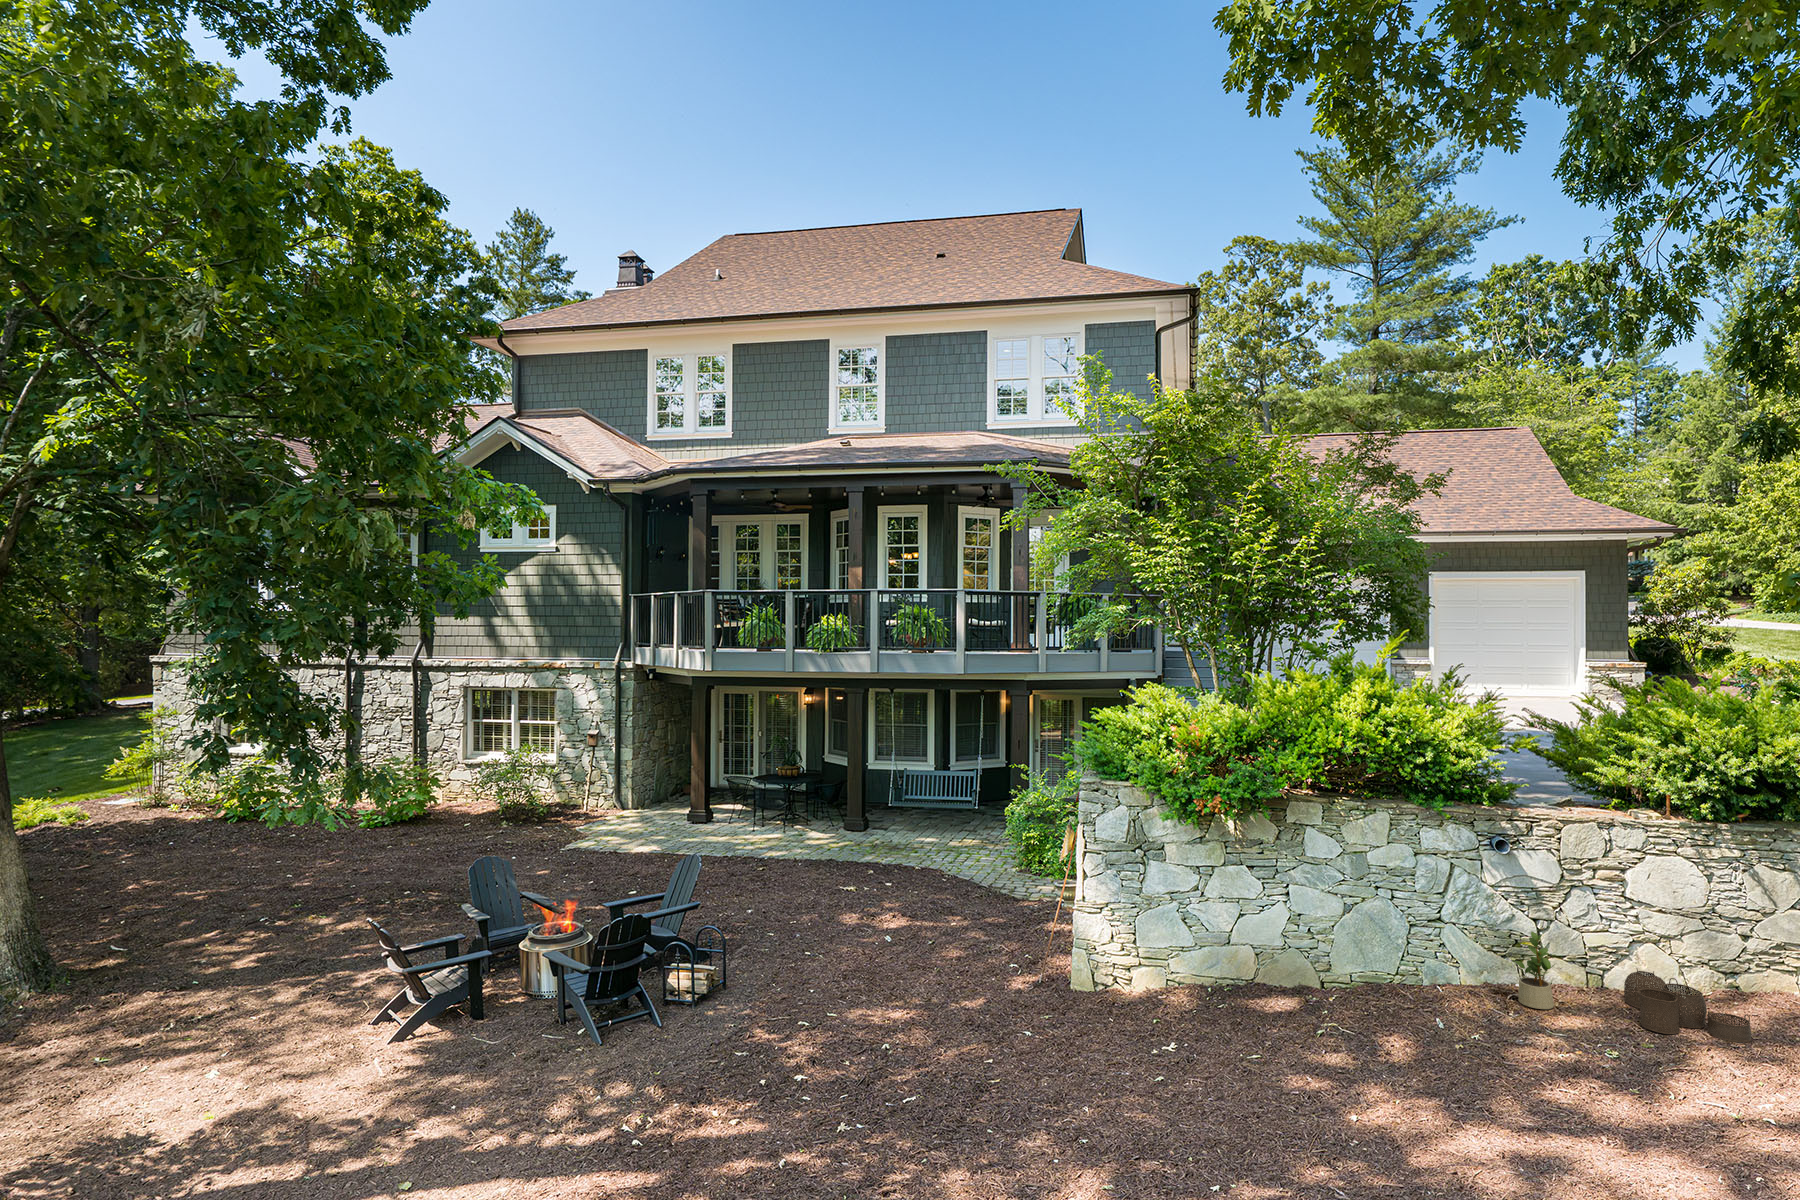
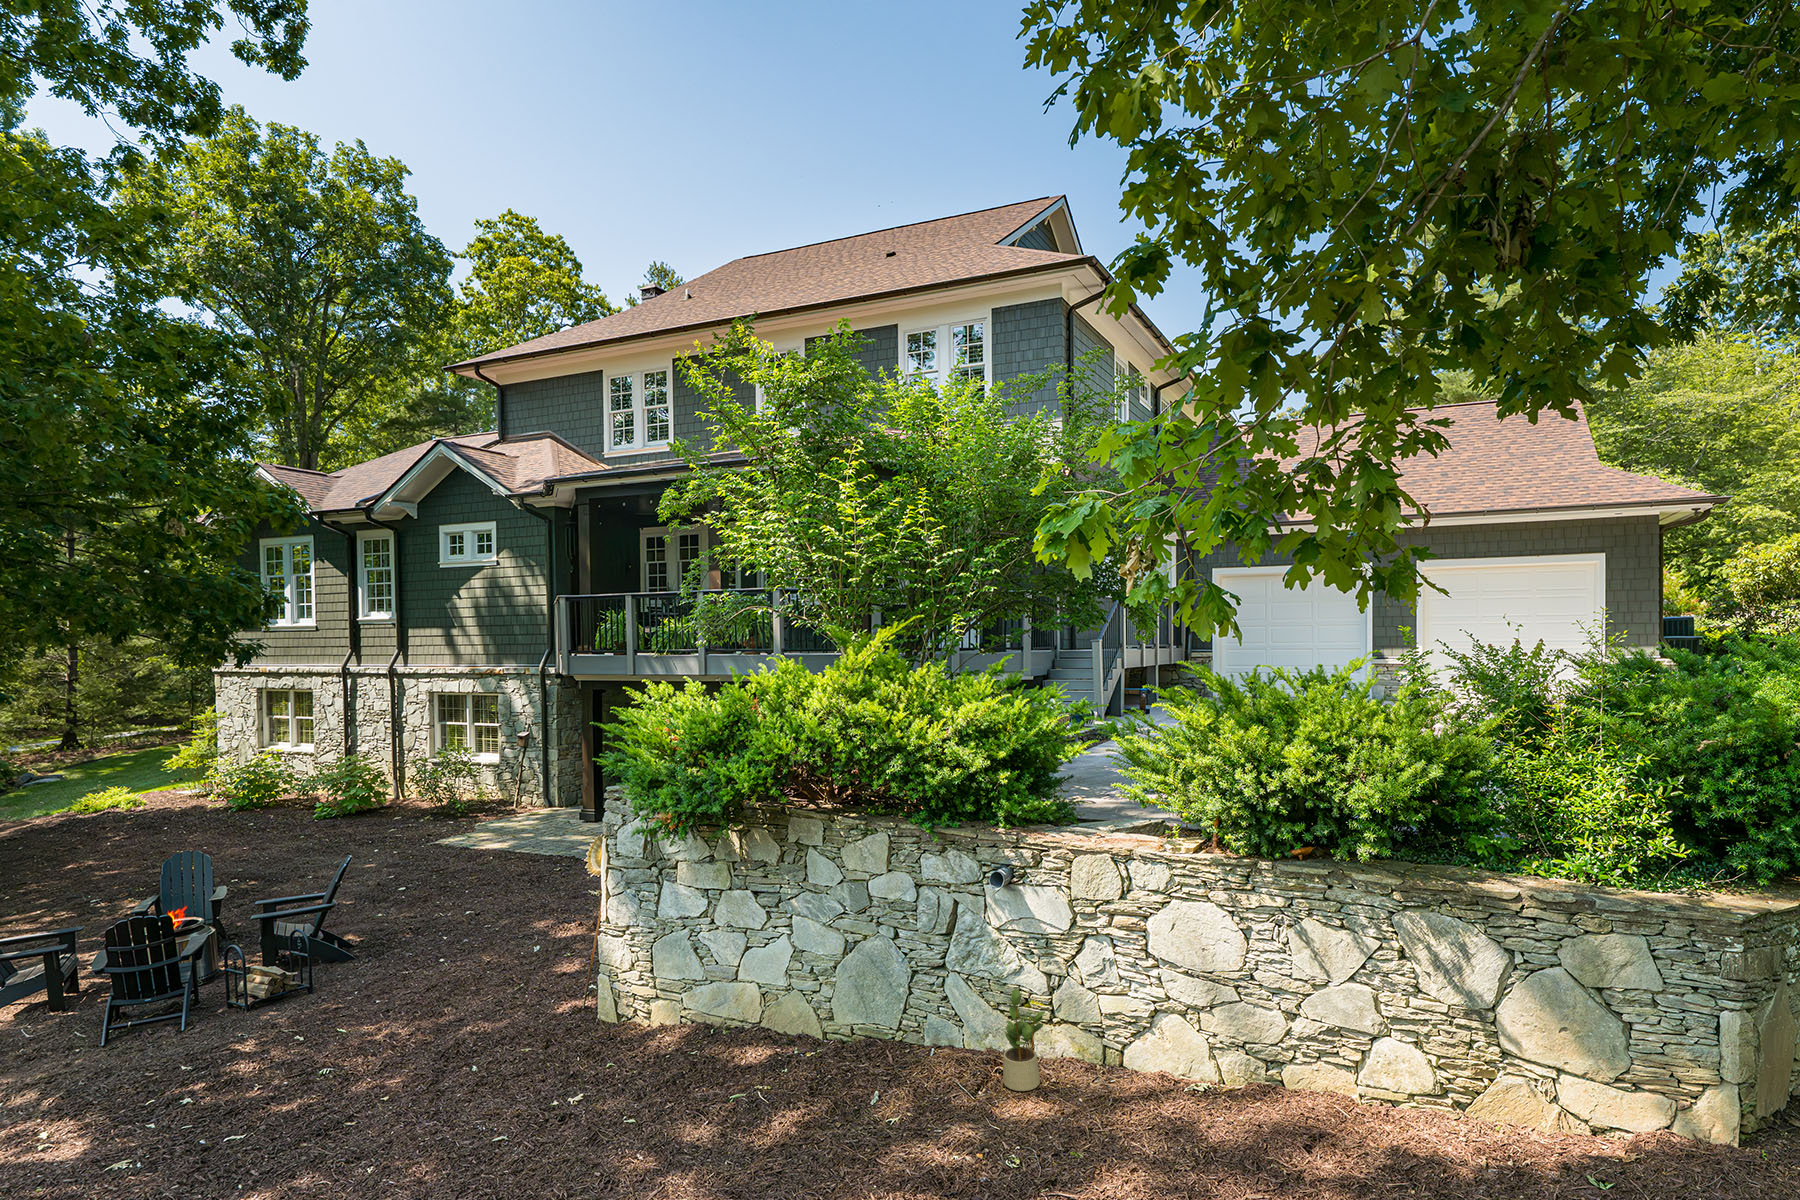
woven basket: present [1624,969,1752,1042] -> none [1092,1048,1212,1167]

